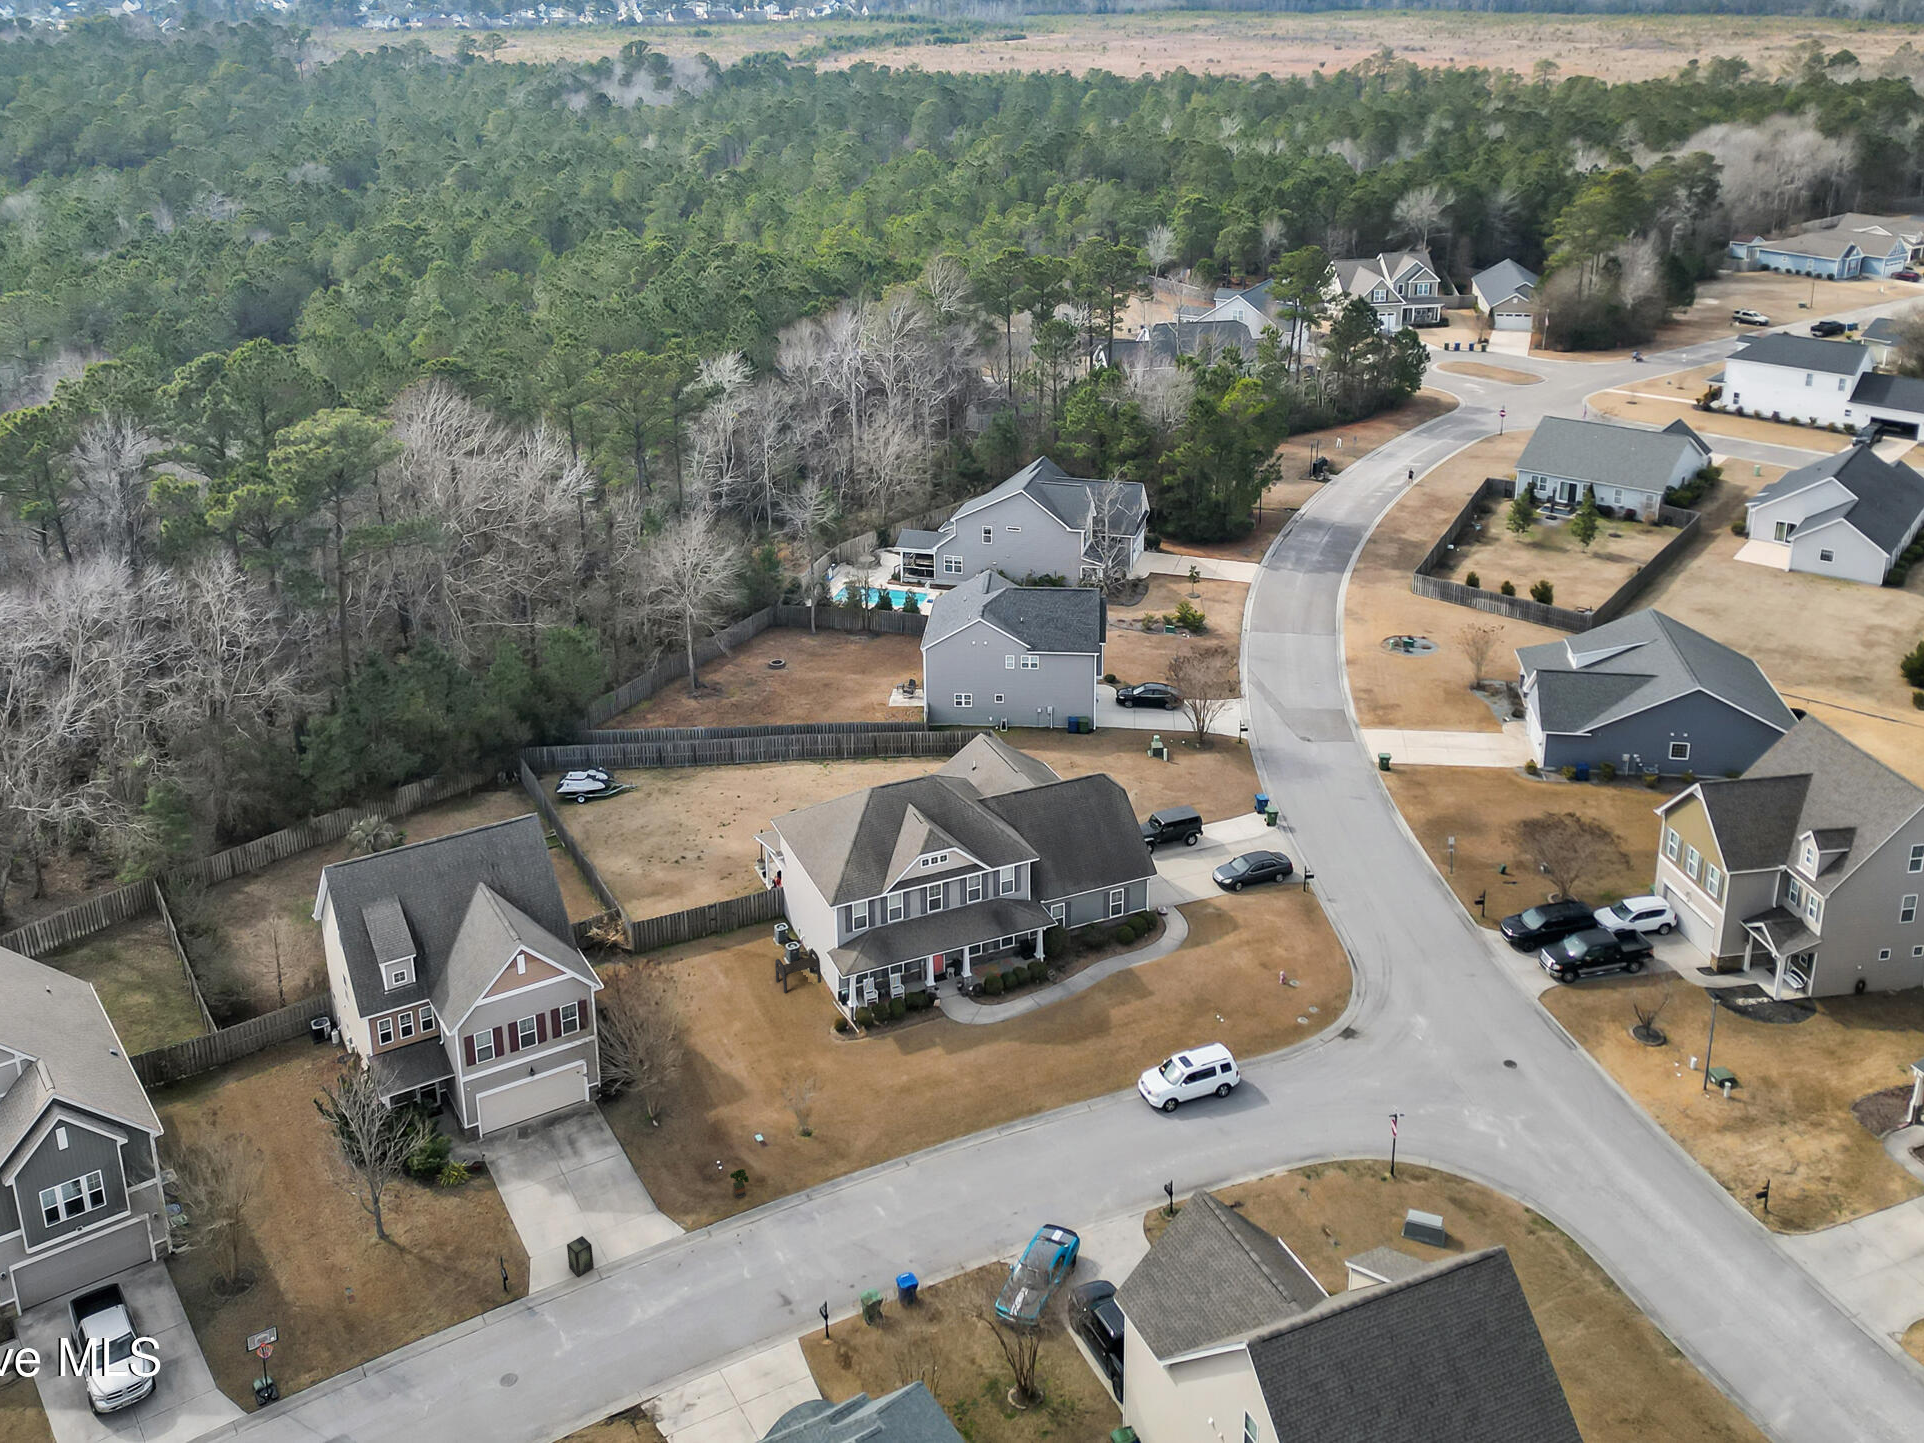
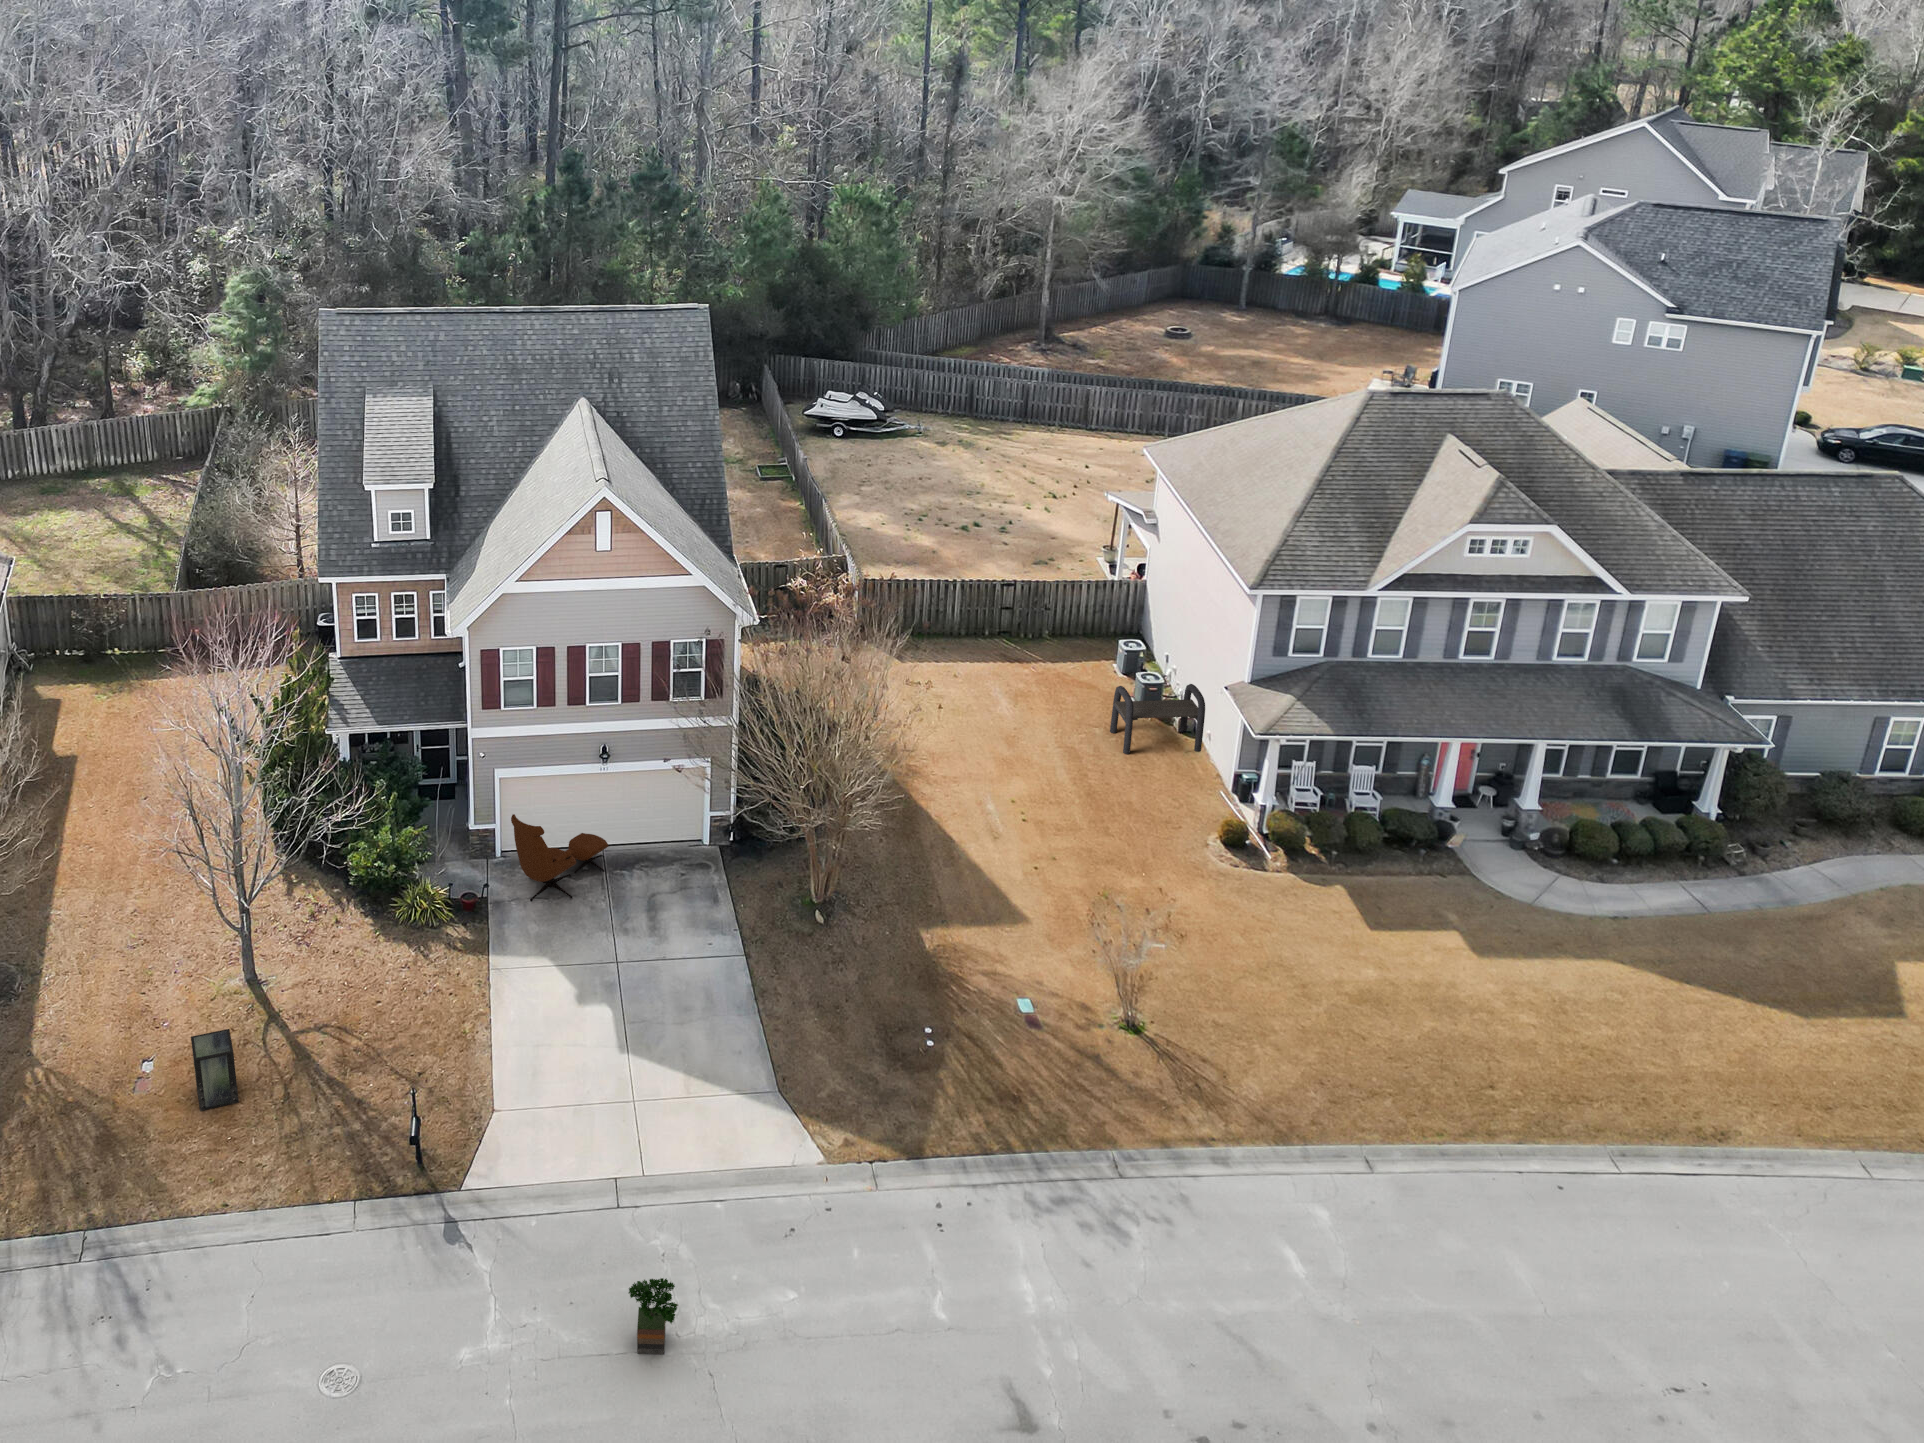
lounge chair: none [496,1113,542,1156] -> present [511,814,608,901]
potted tree: present [730,1169,749,1199] -> present [629,1278,678,1354]
storage box: present [567,1236,594,1277] -> present [191,1029,239,1111]

